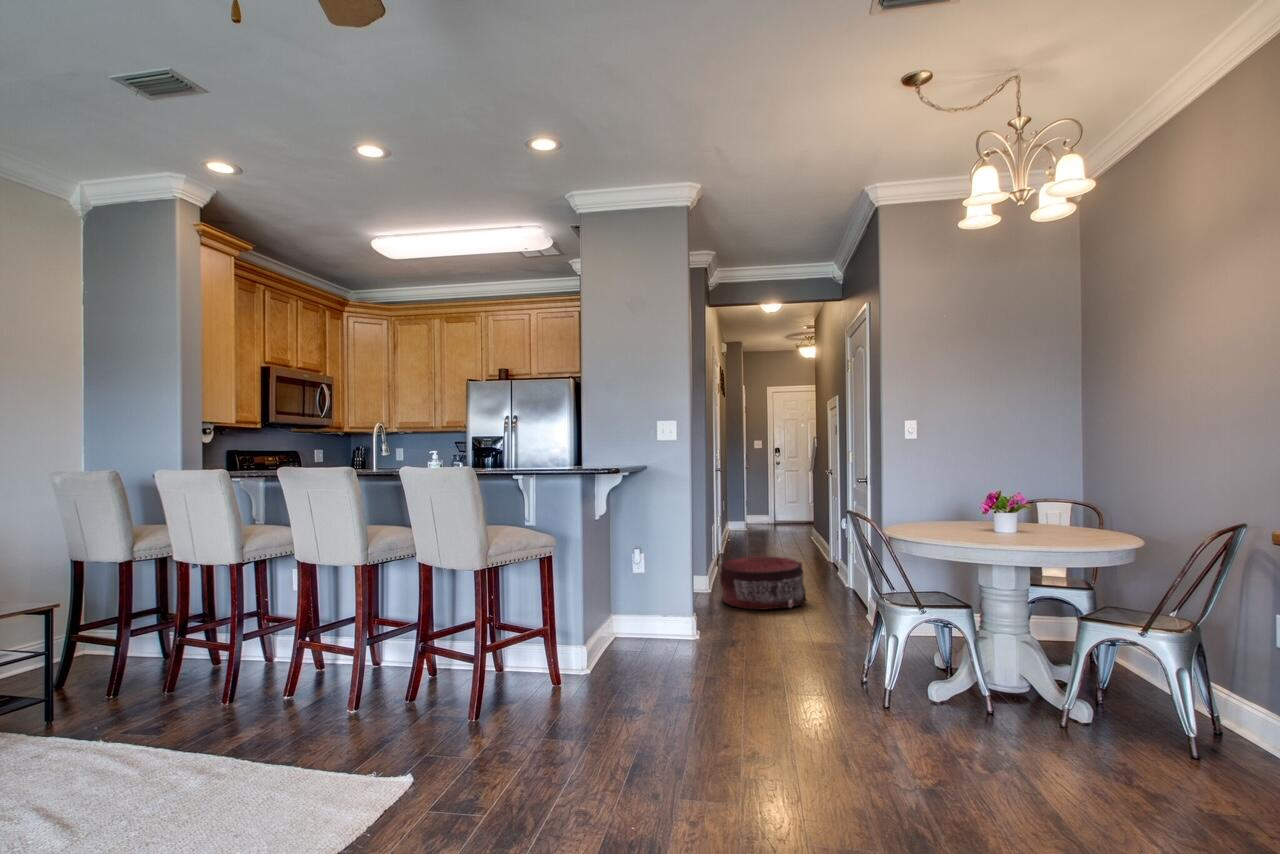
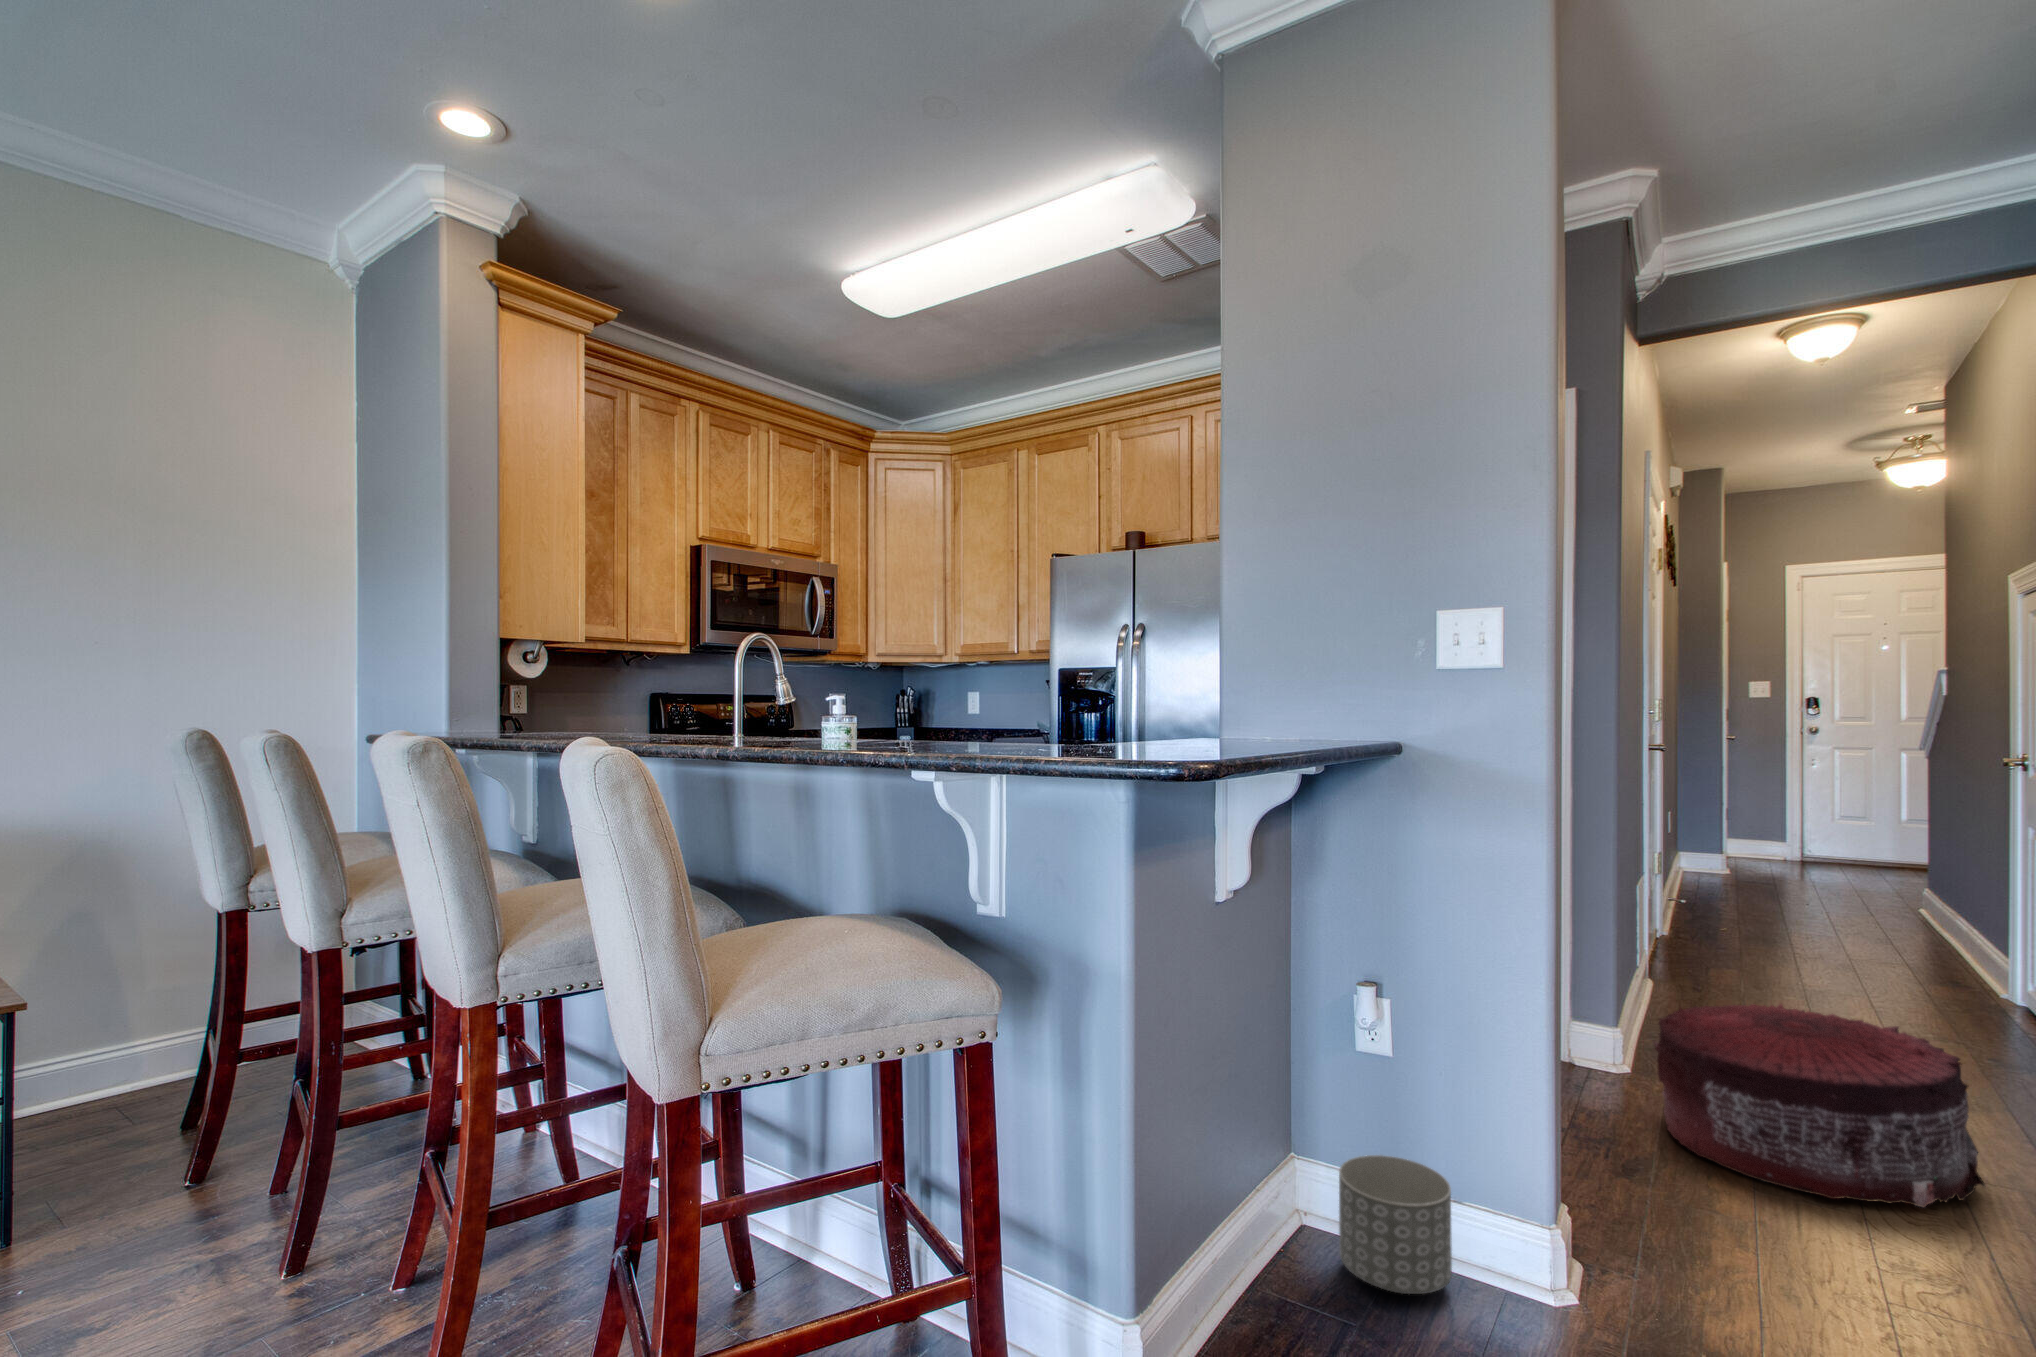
planter: none [630,606,665,645] -> present [1339,1155,1452,1294]

